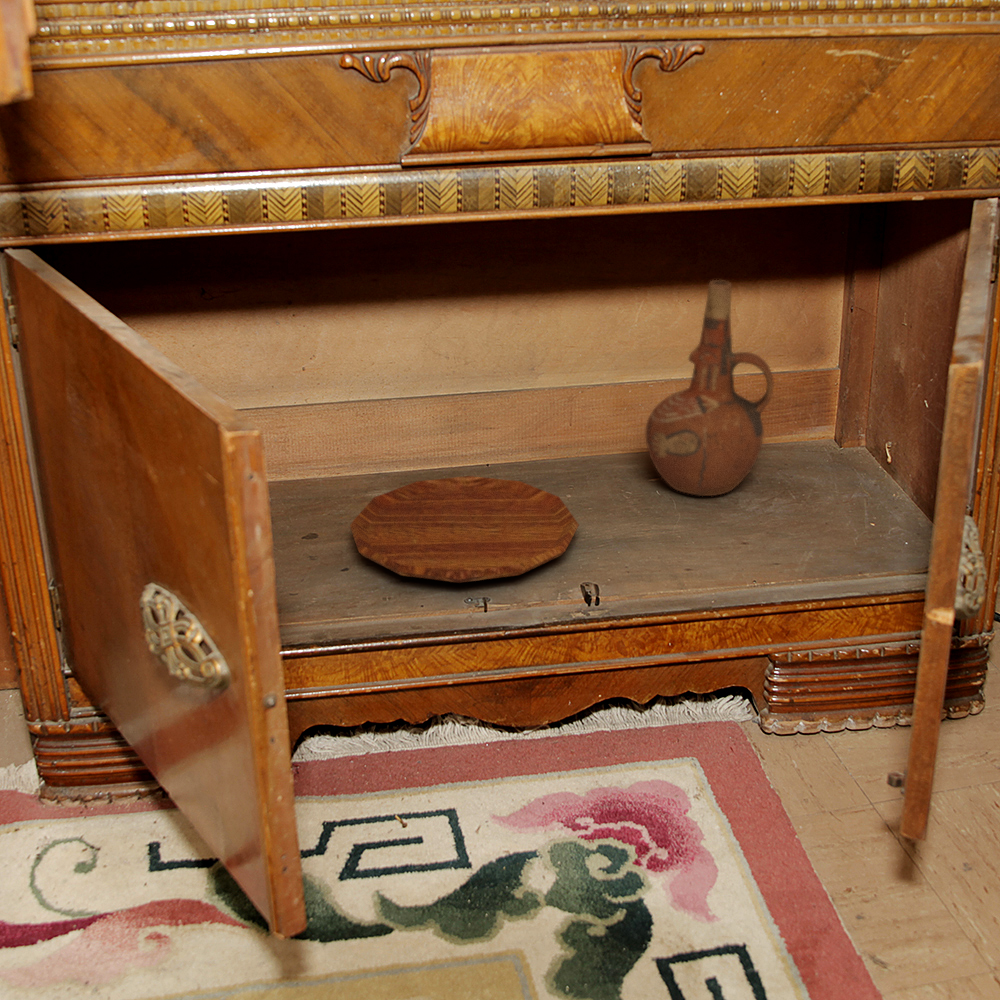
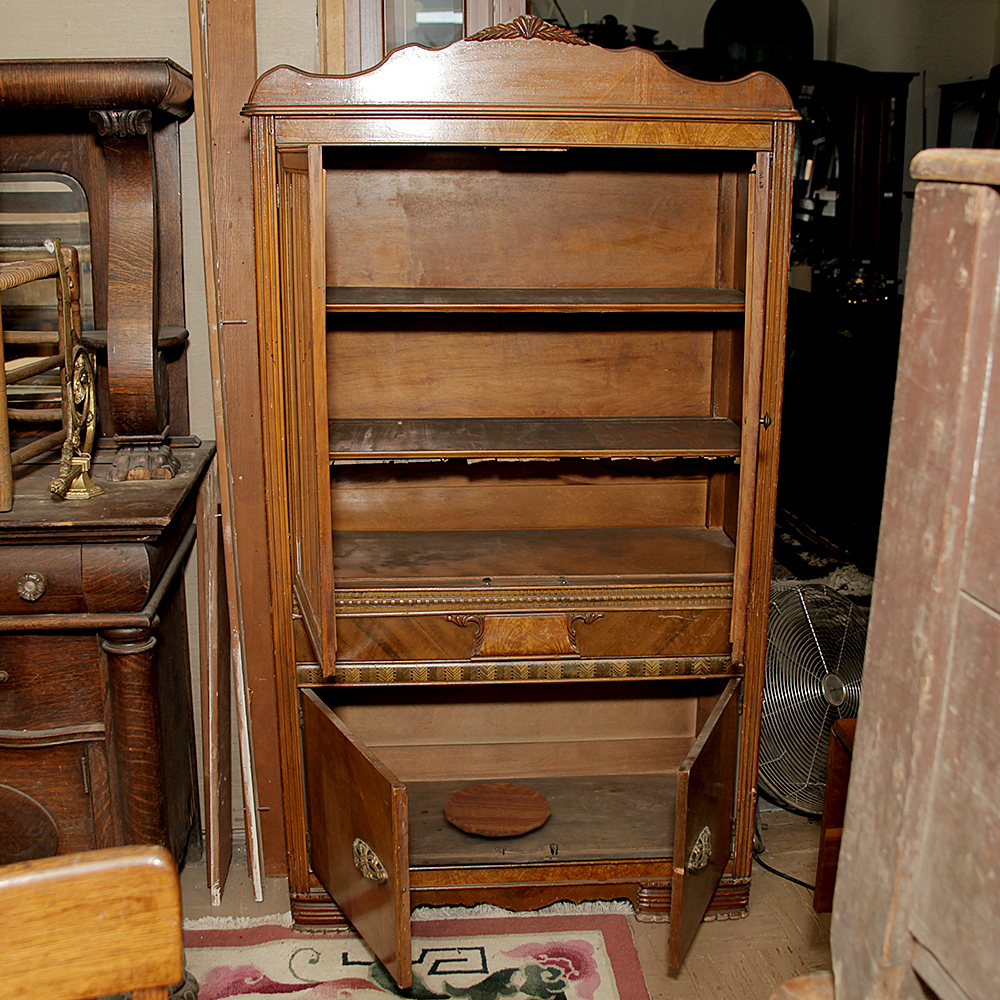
ceramic pitcher: present [645,280,773,496] -> none [590,694,652,799]

